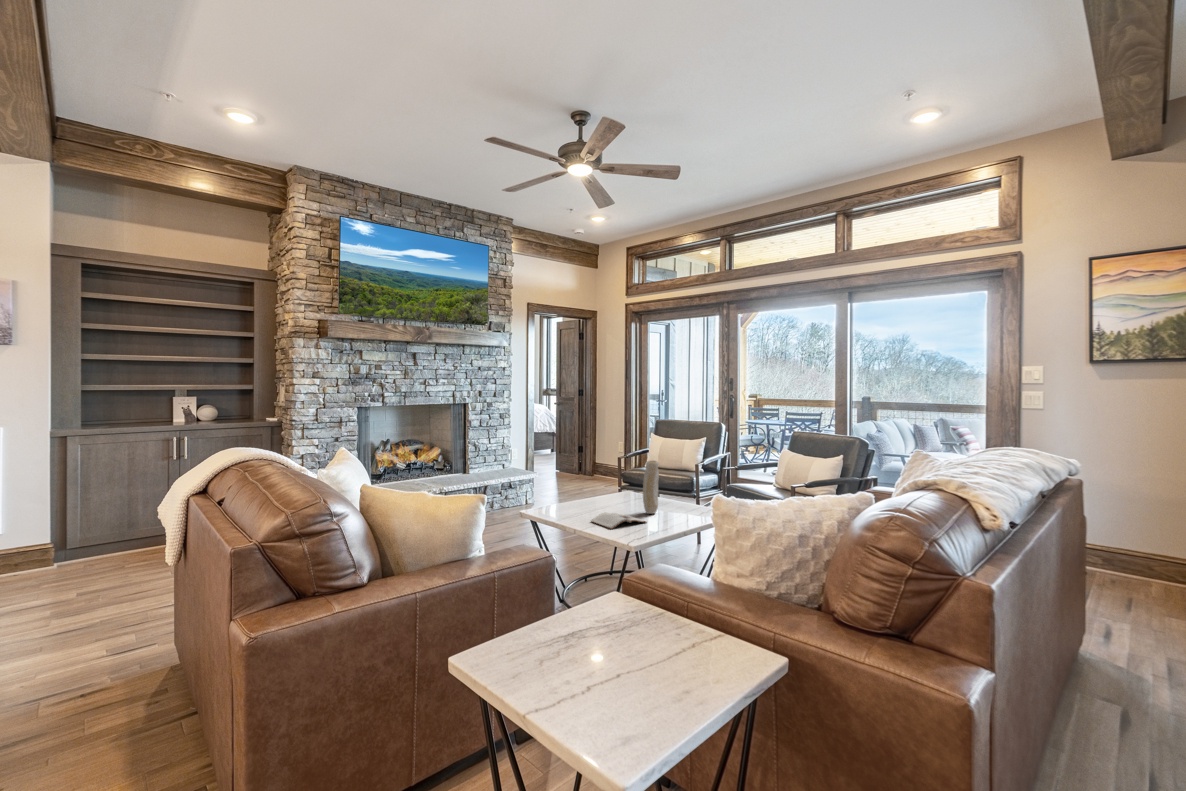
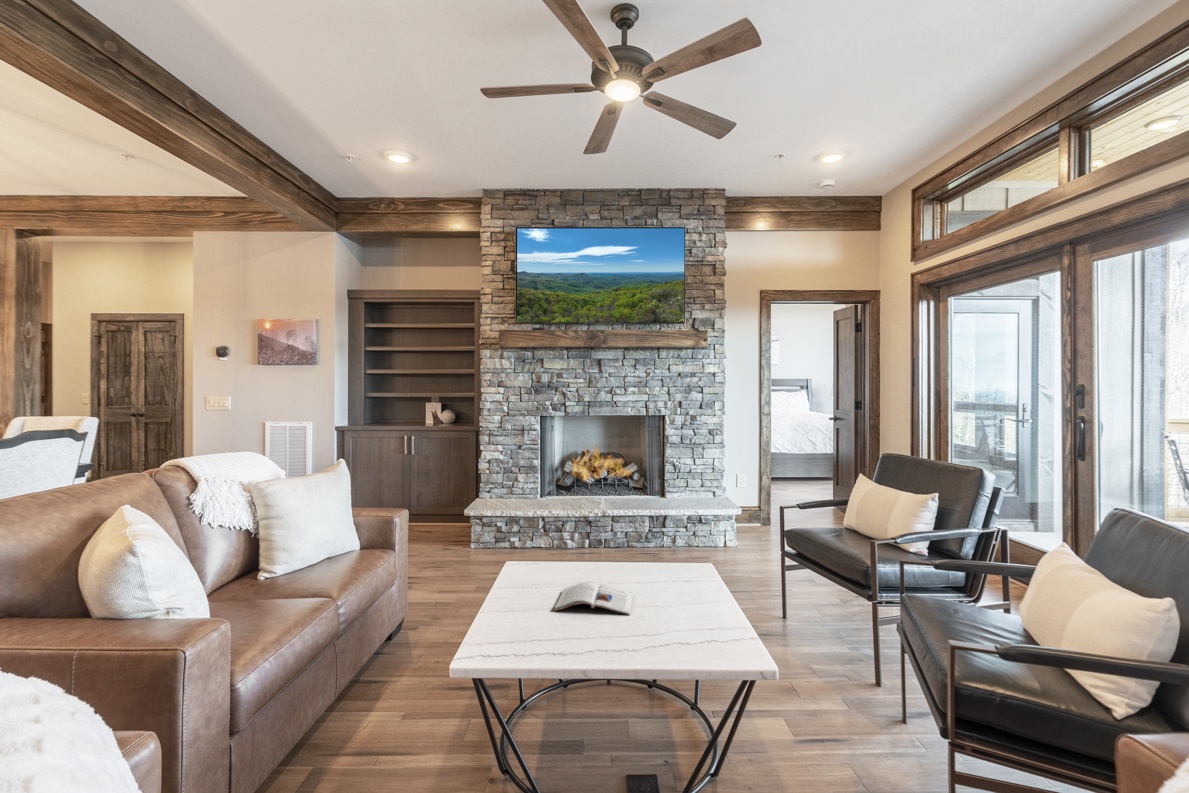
vase: present [643,461,659,514] -> none [663,512,692,601]

